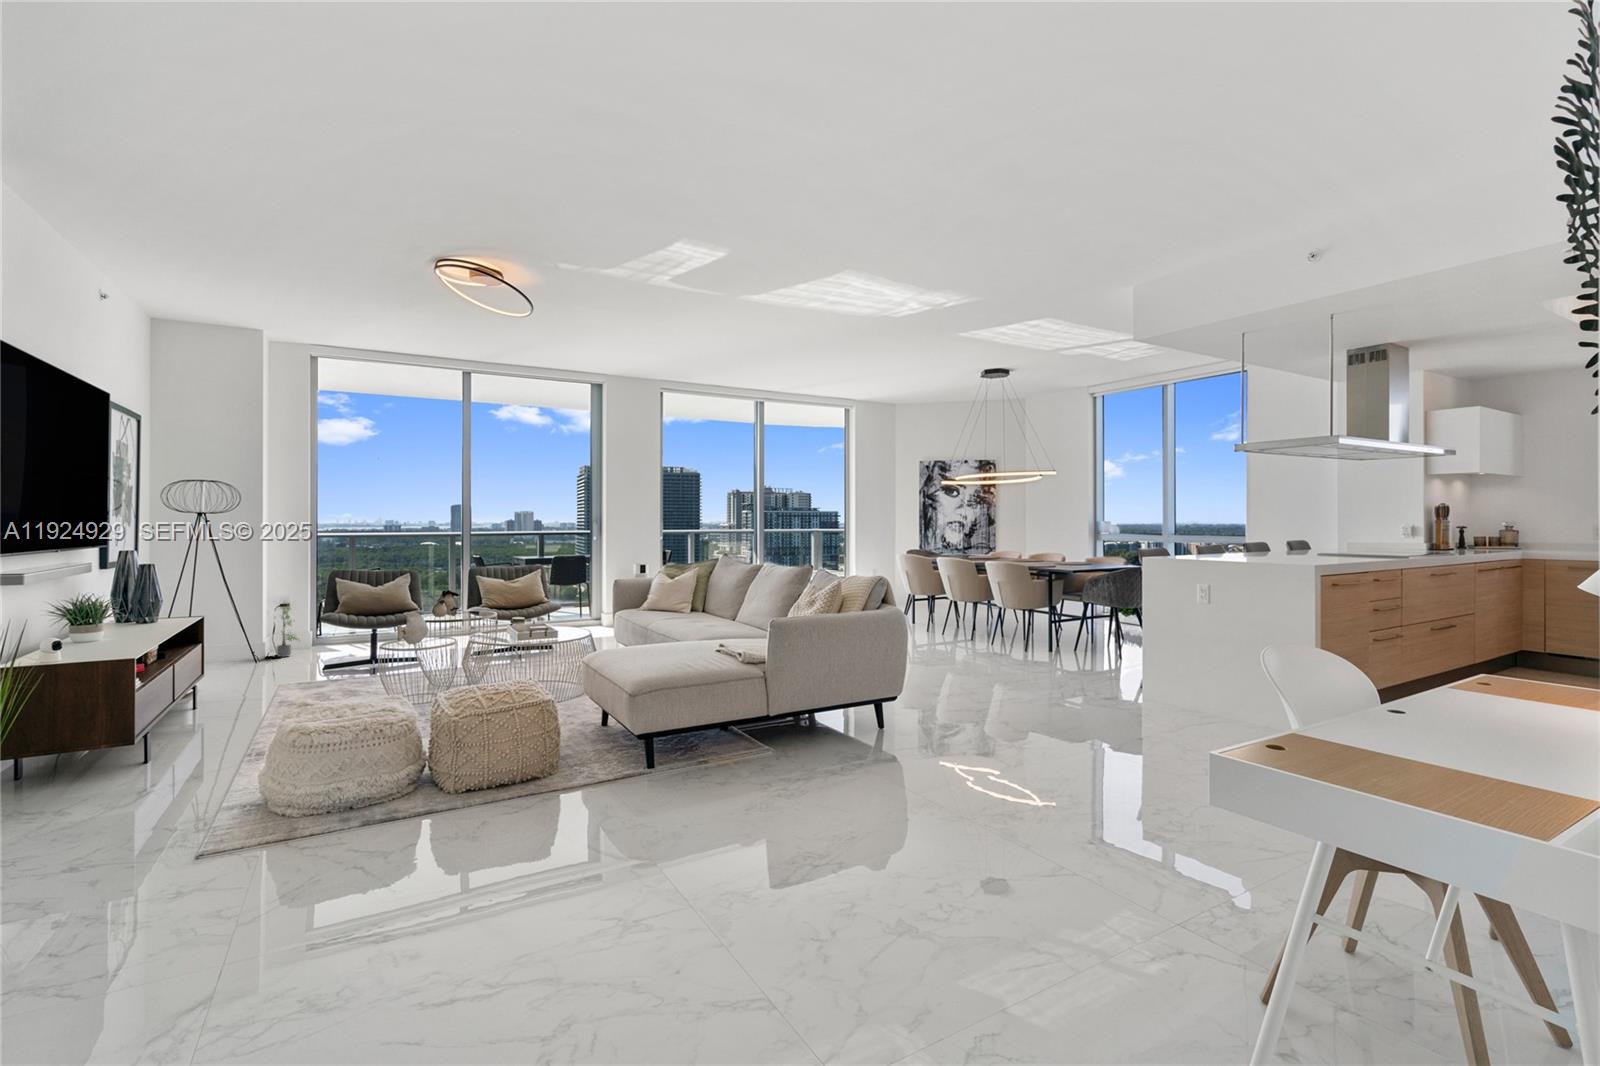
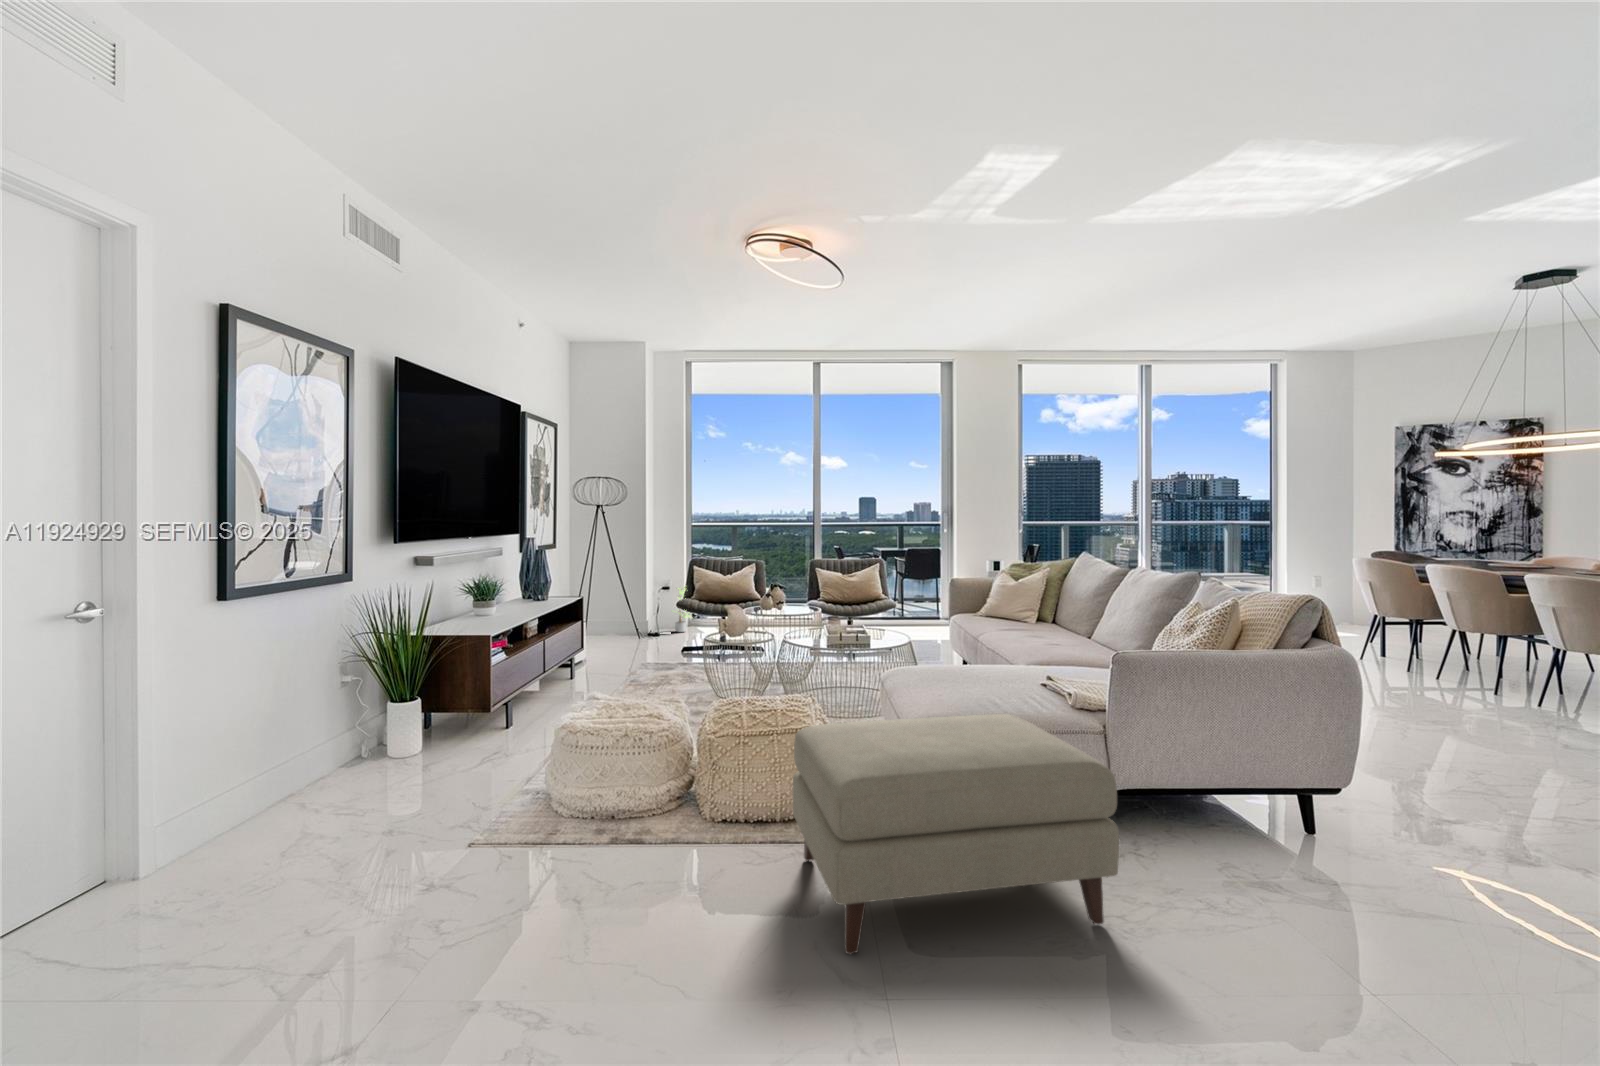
ottoman: none [546,670,789,840] -> present [793,714,1119,954]

